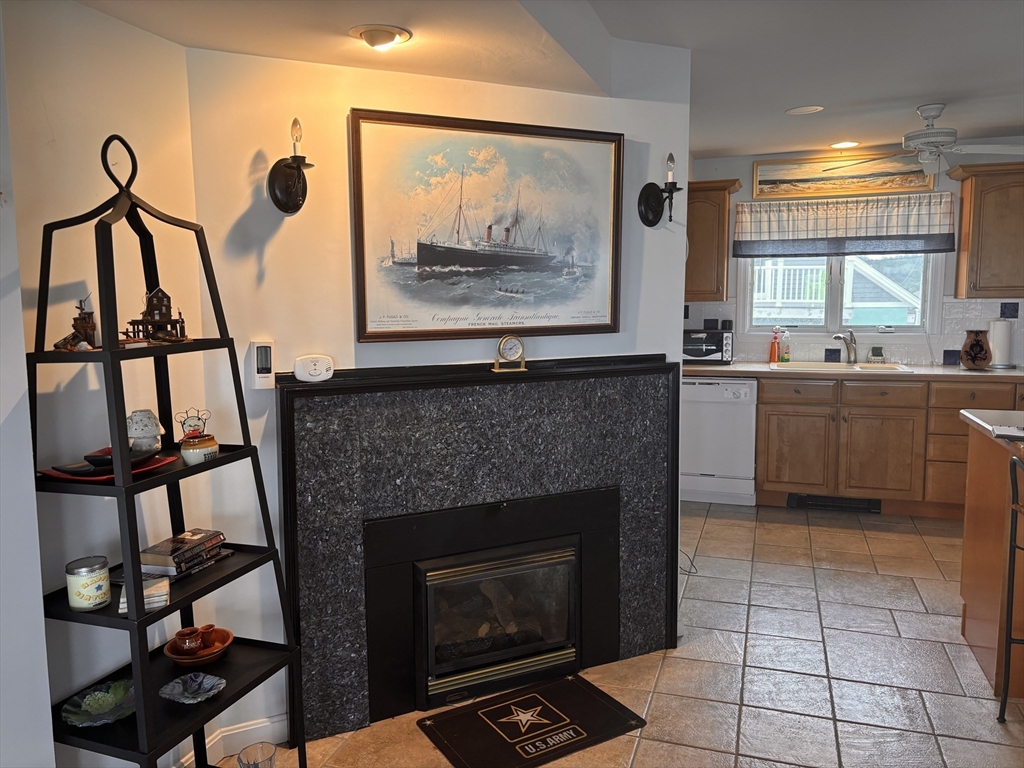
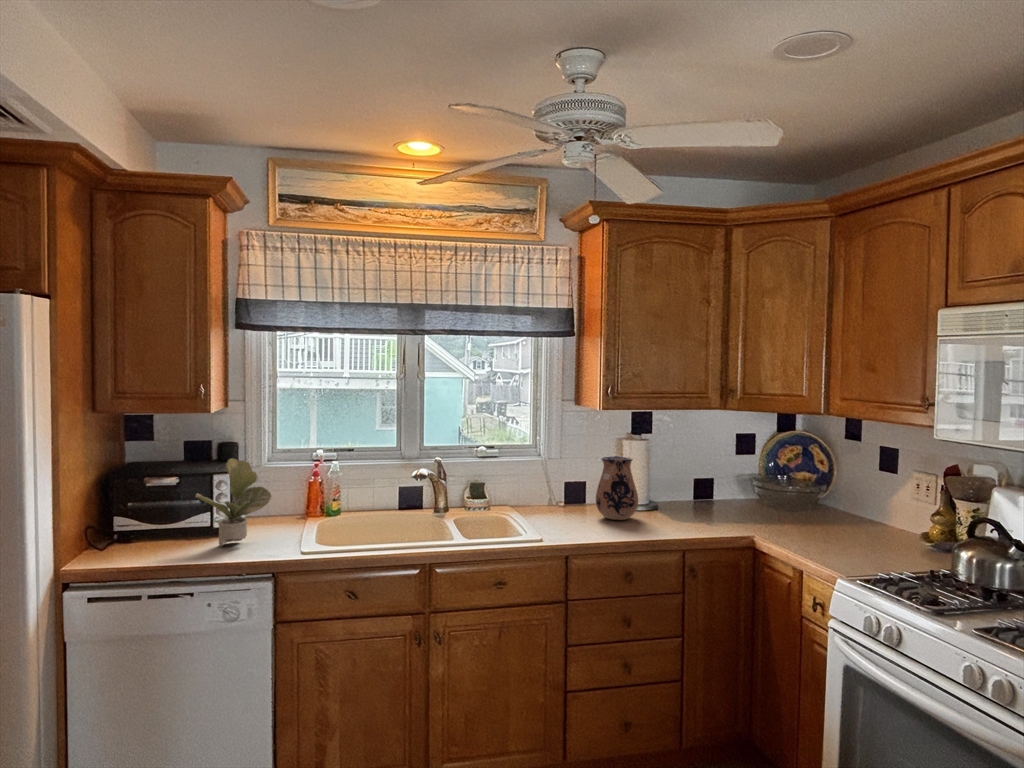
potted plant: none [717,323,754,367] -> present [196,458,271,546]

